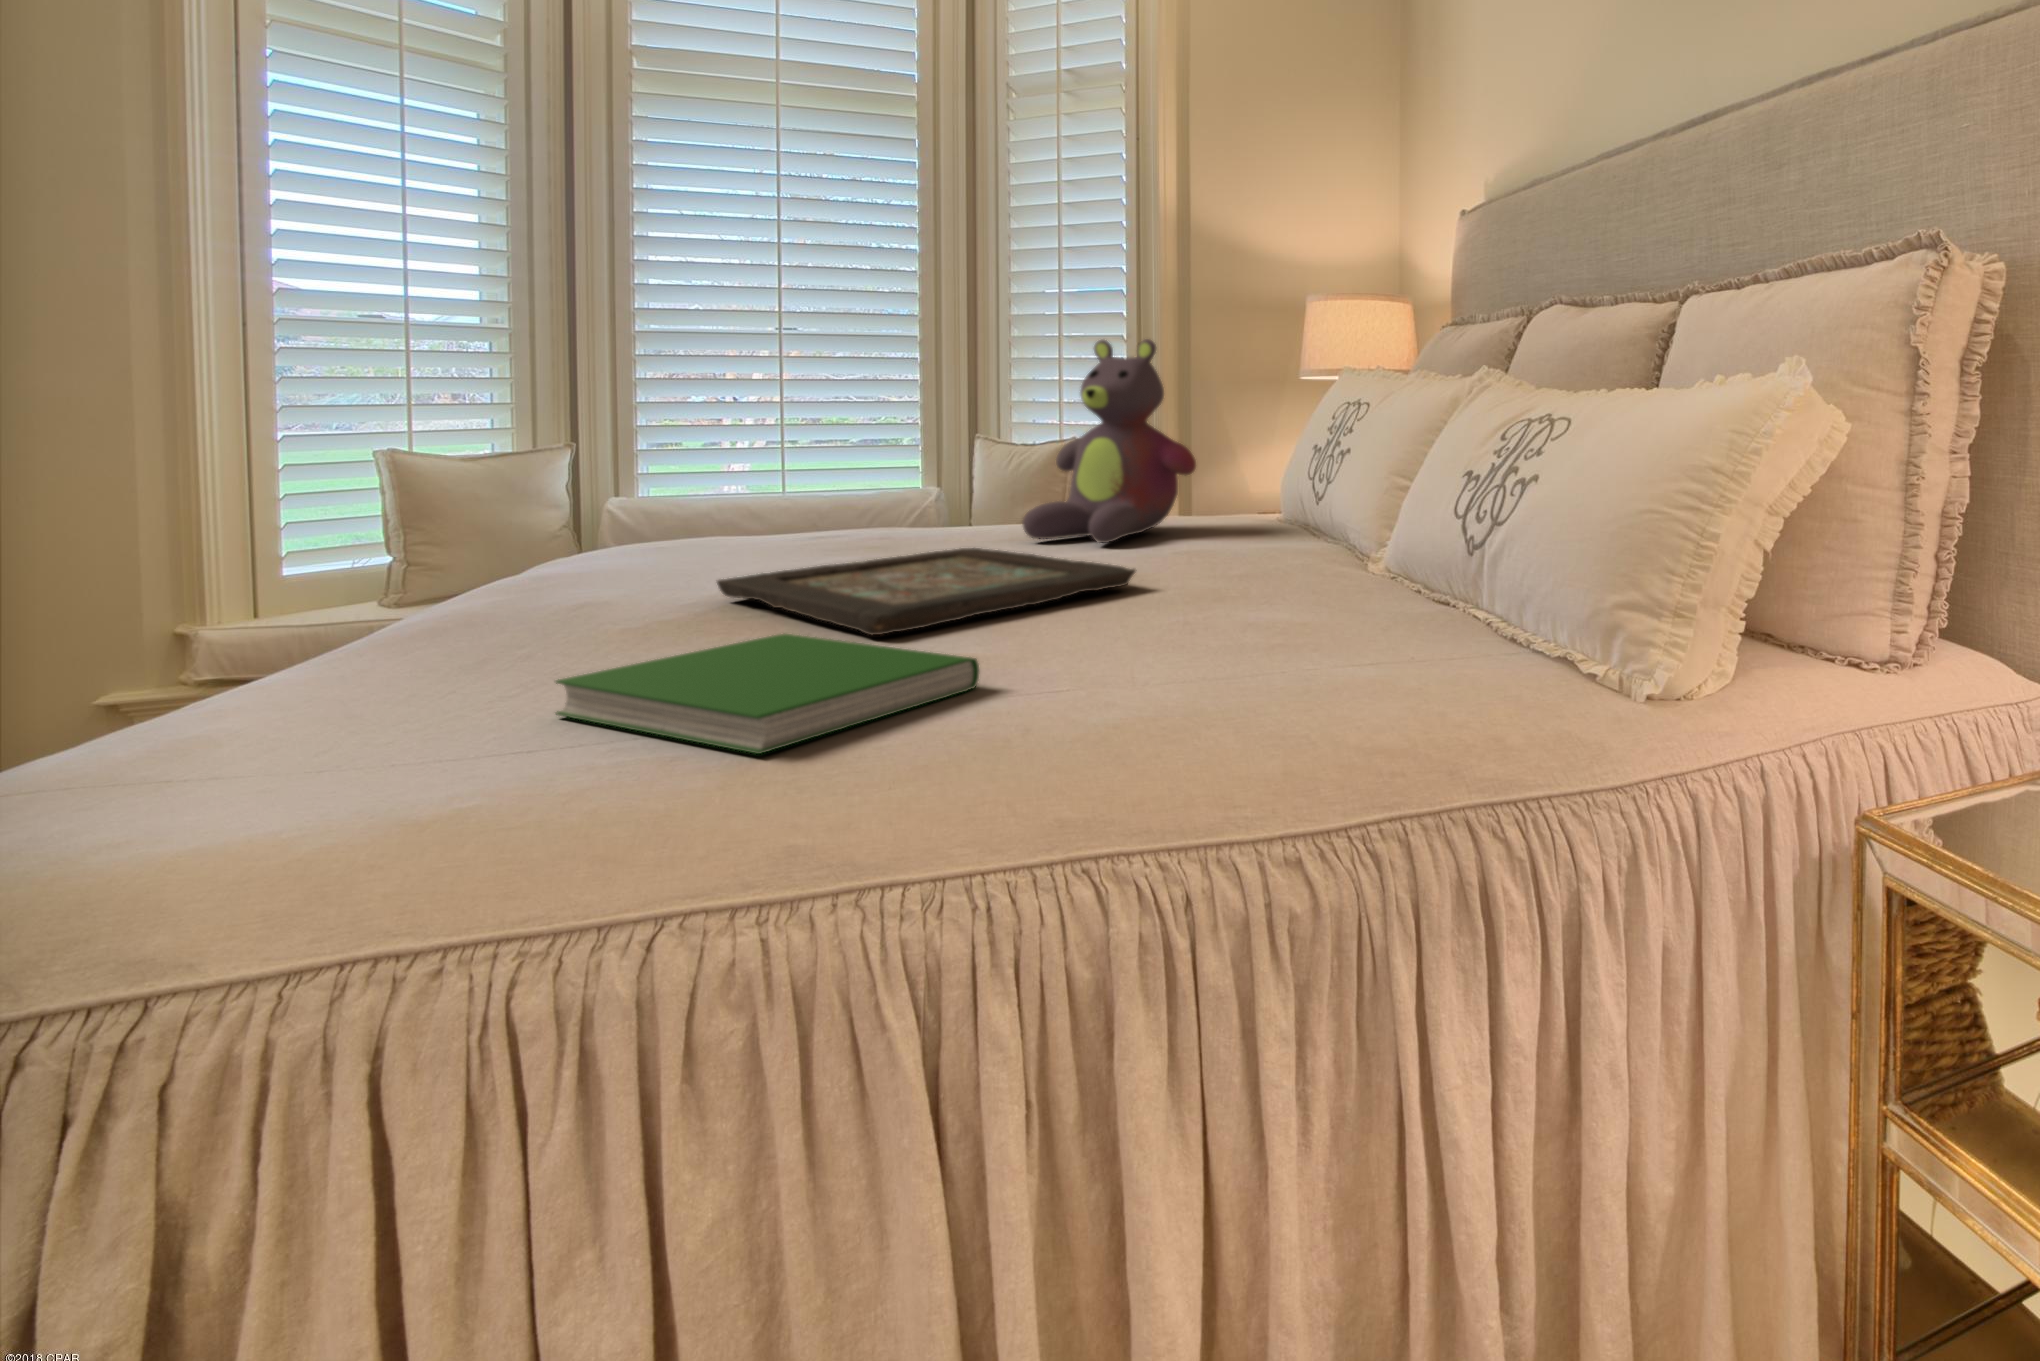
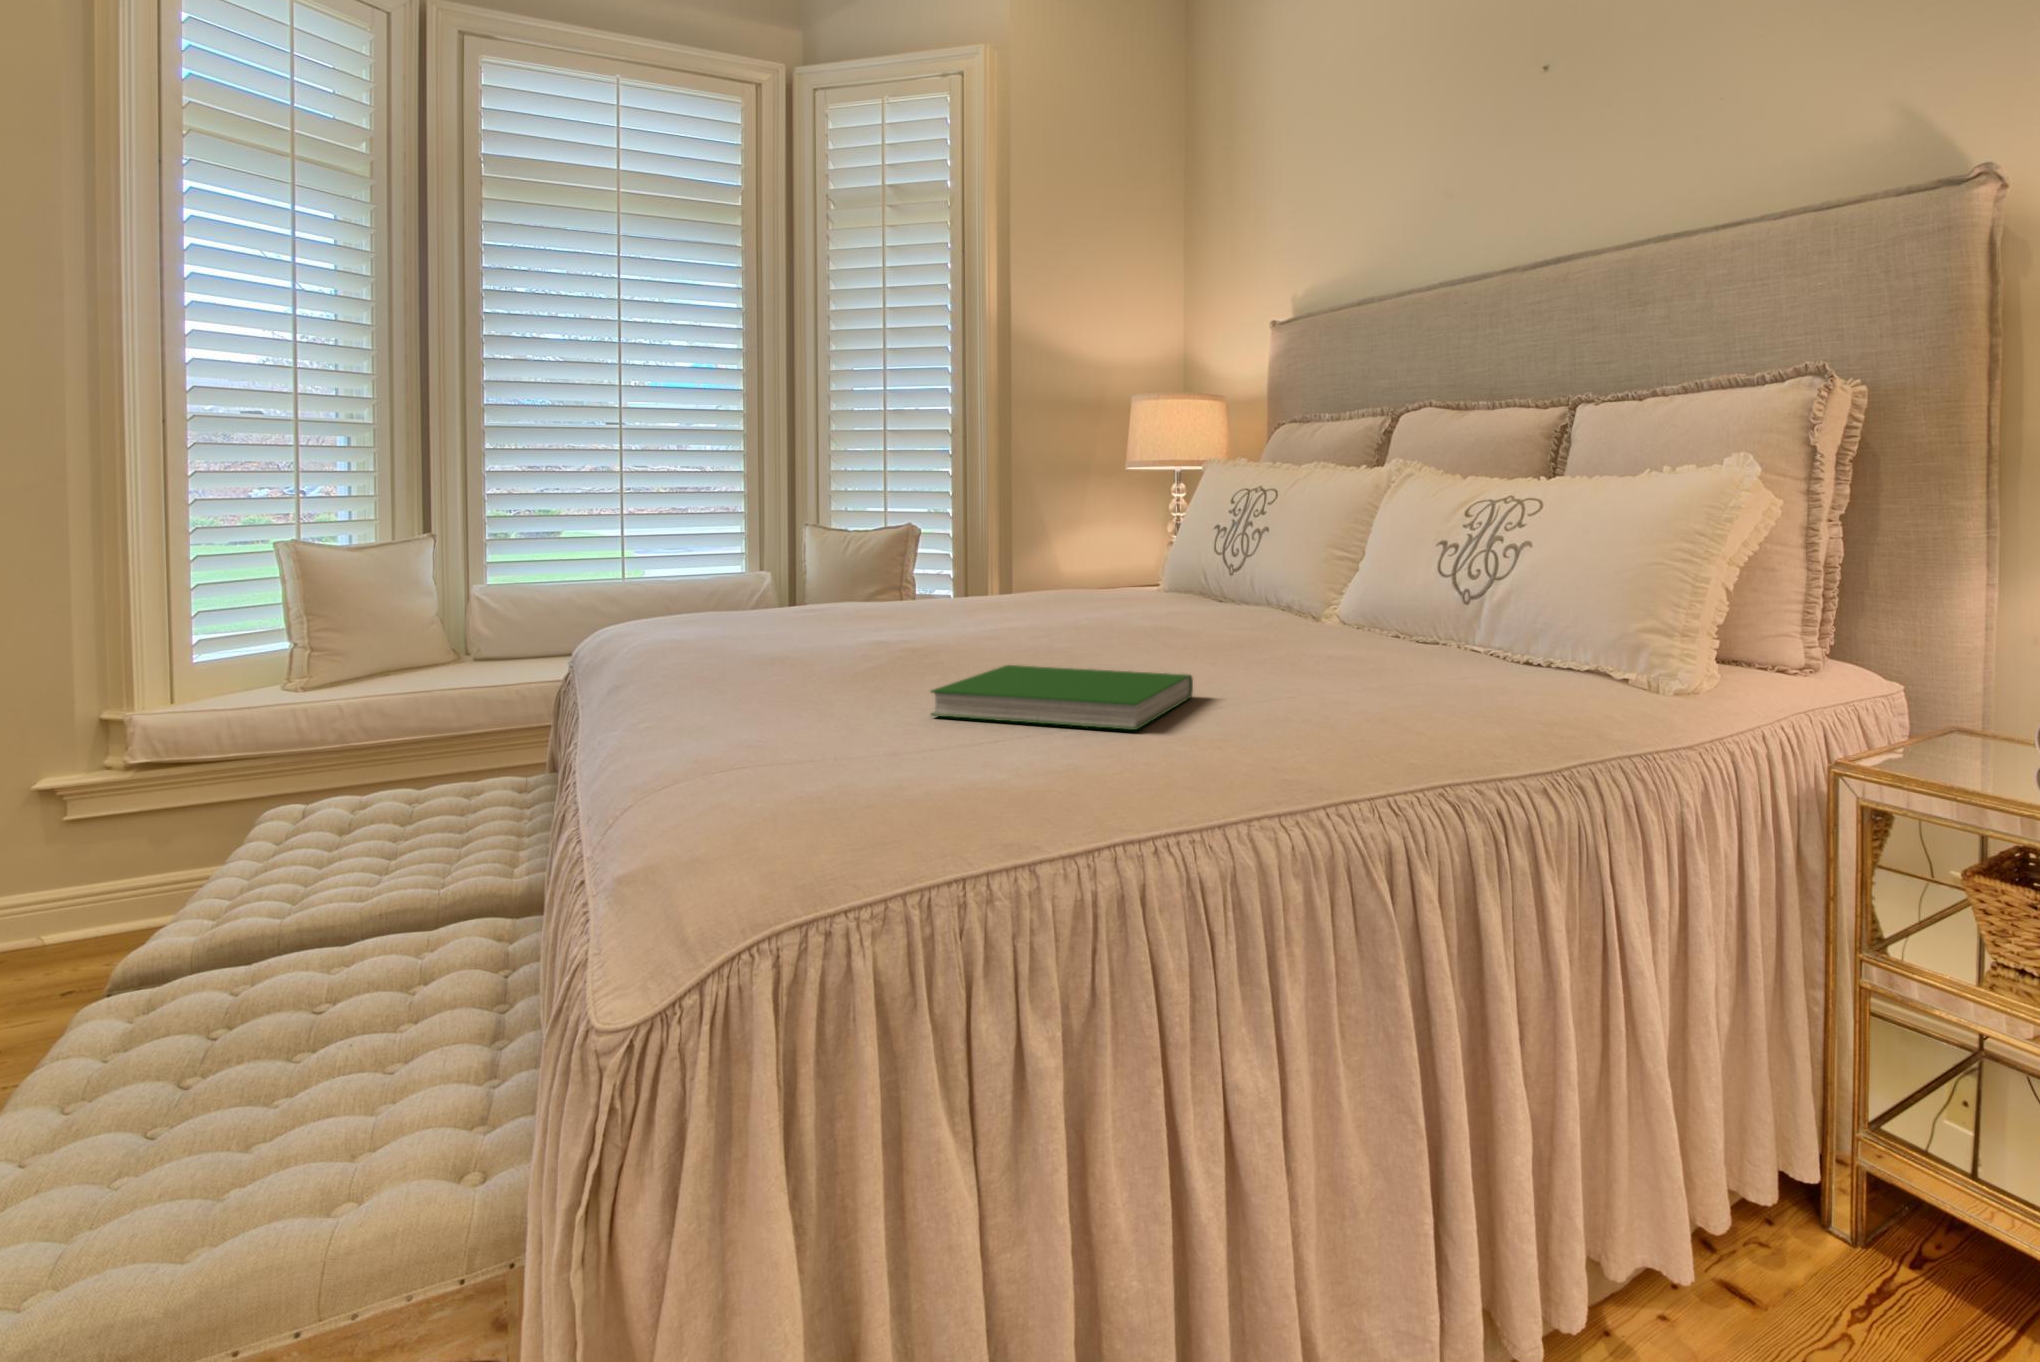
stuffed bear: present [1022,339,1196,543] -> none [989,435,1127,610]
decorative tray: present [717,548,1135,635] -> none [845,613,1167,670]

